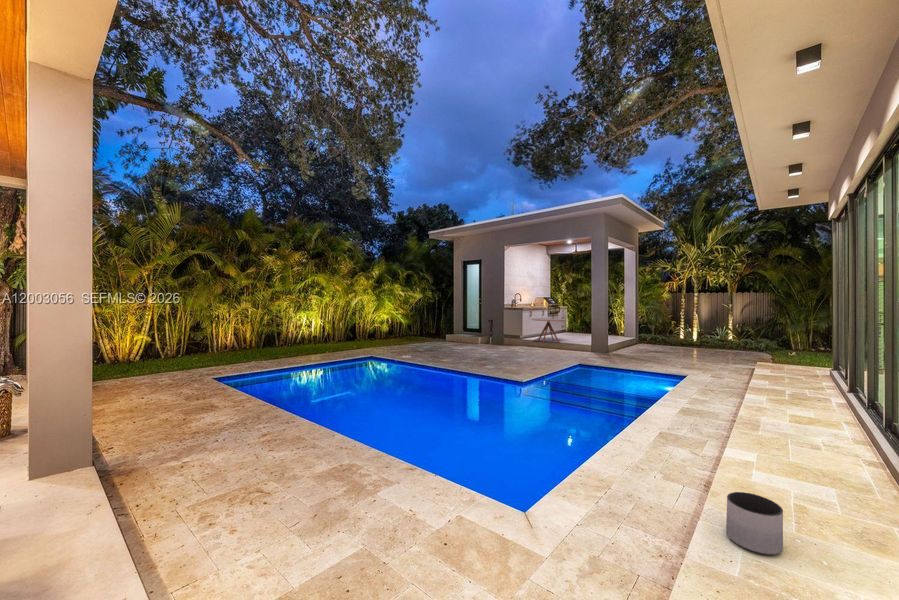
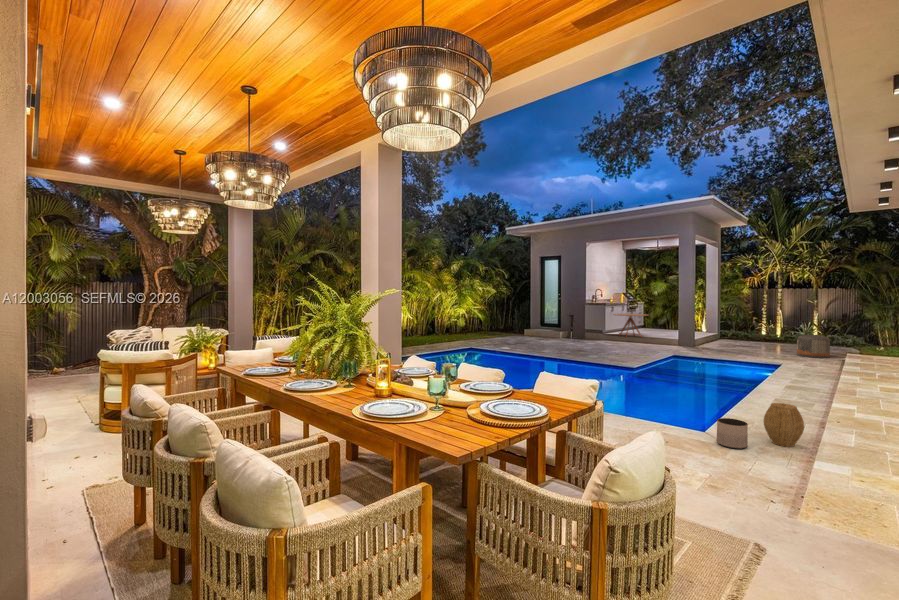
pouf: none [707,342,741,368] -> present [797,335,830,358]
woven basket: none [602,477,662,559] -> present [764,403,804,447]
planter: present [726,492,783,555] -> present [717,418,748,449]

